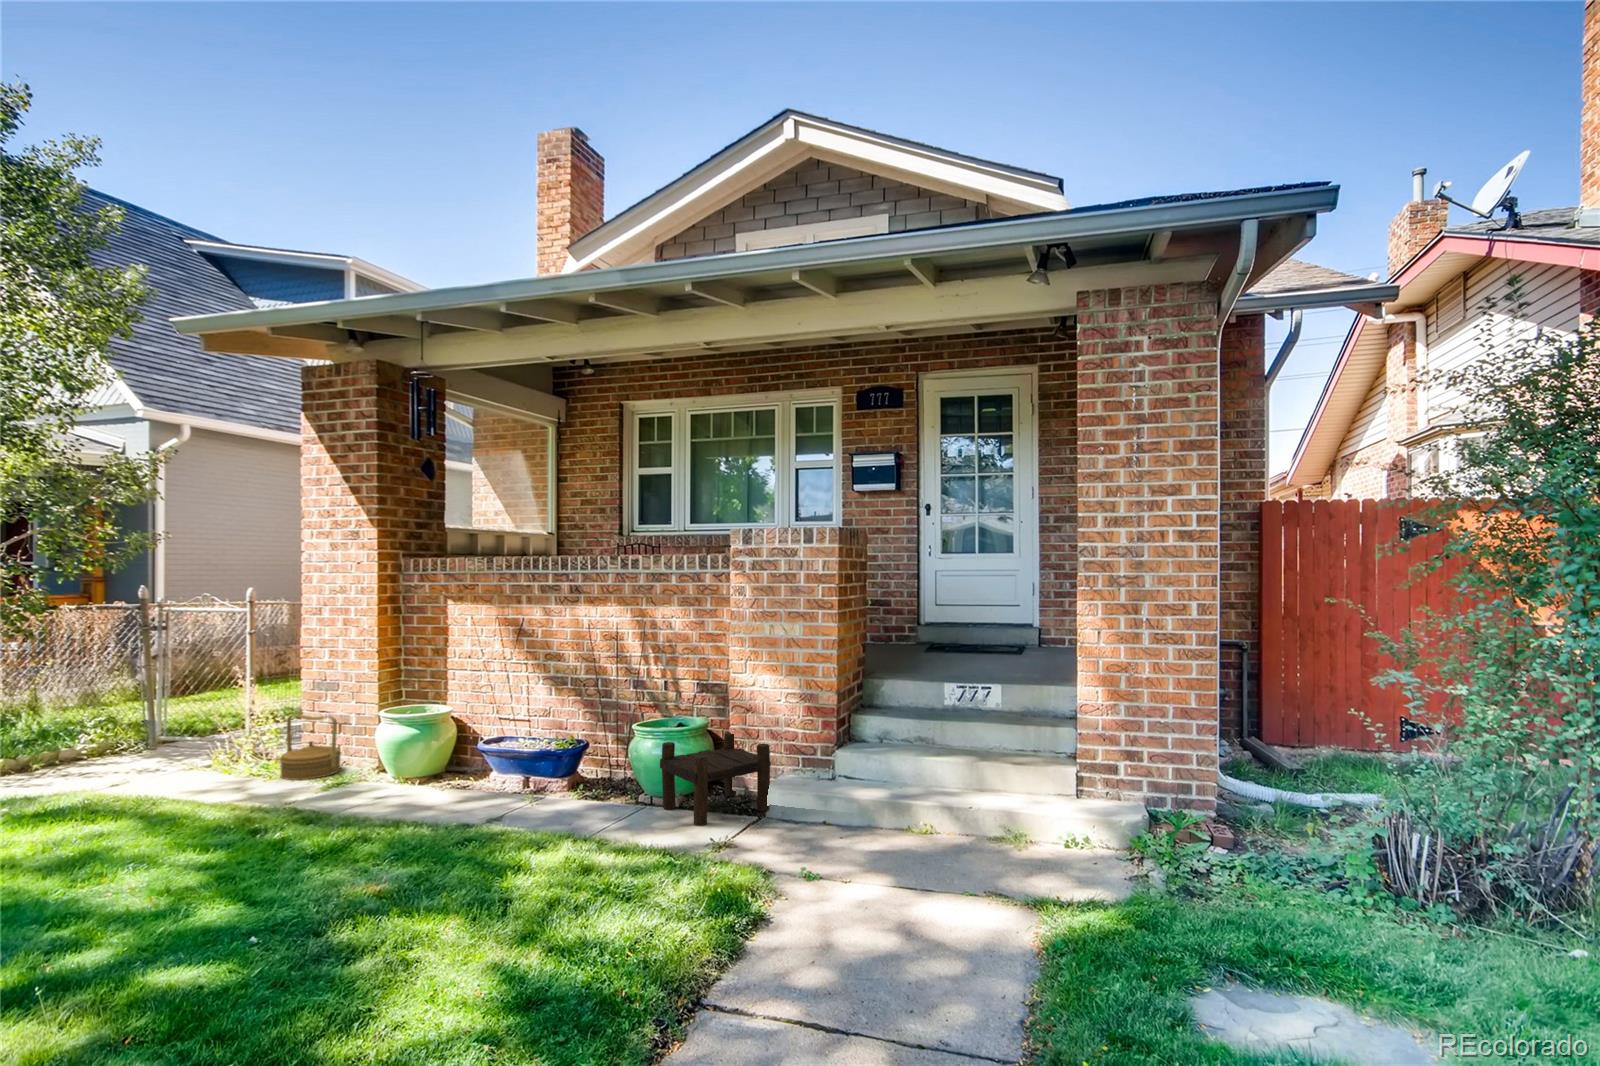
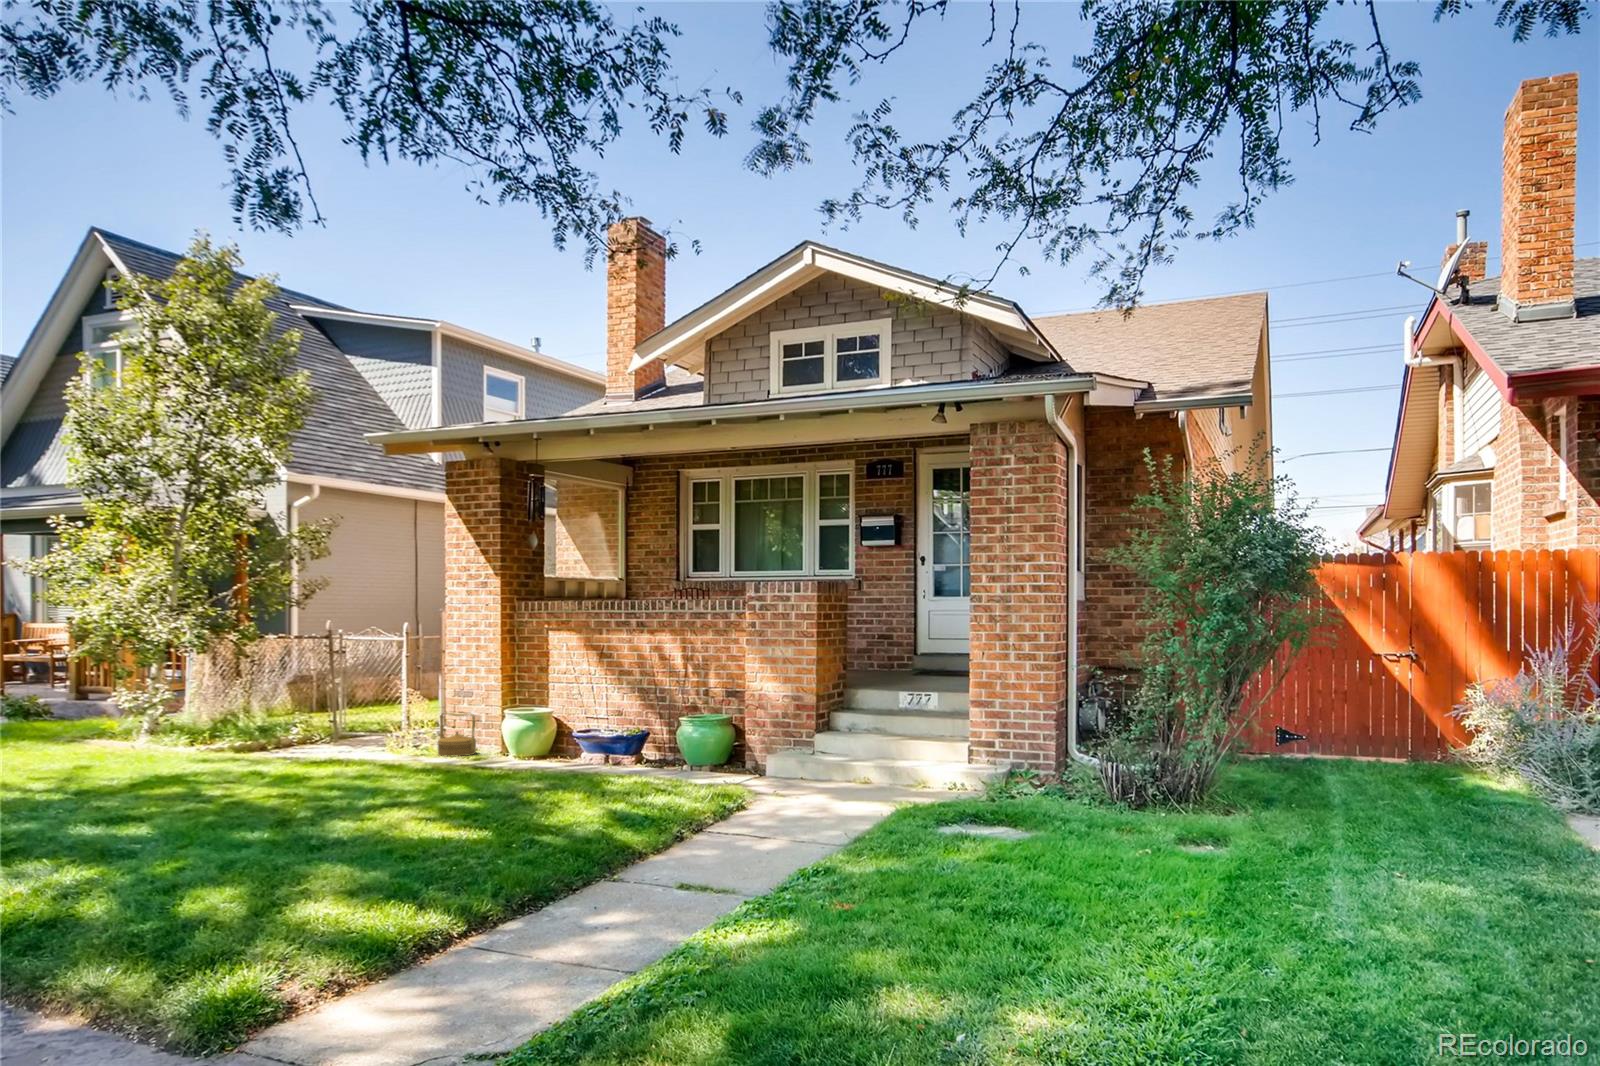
stool: present [660,732,771,826] -> none [694,722,768,776]

